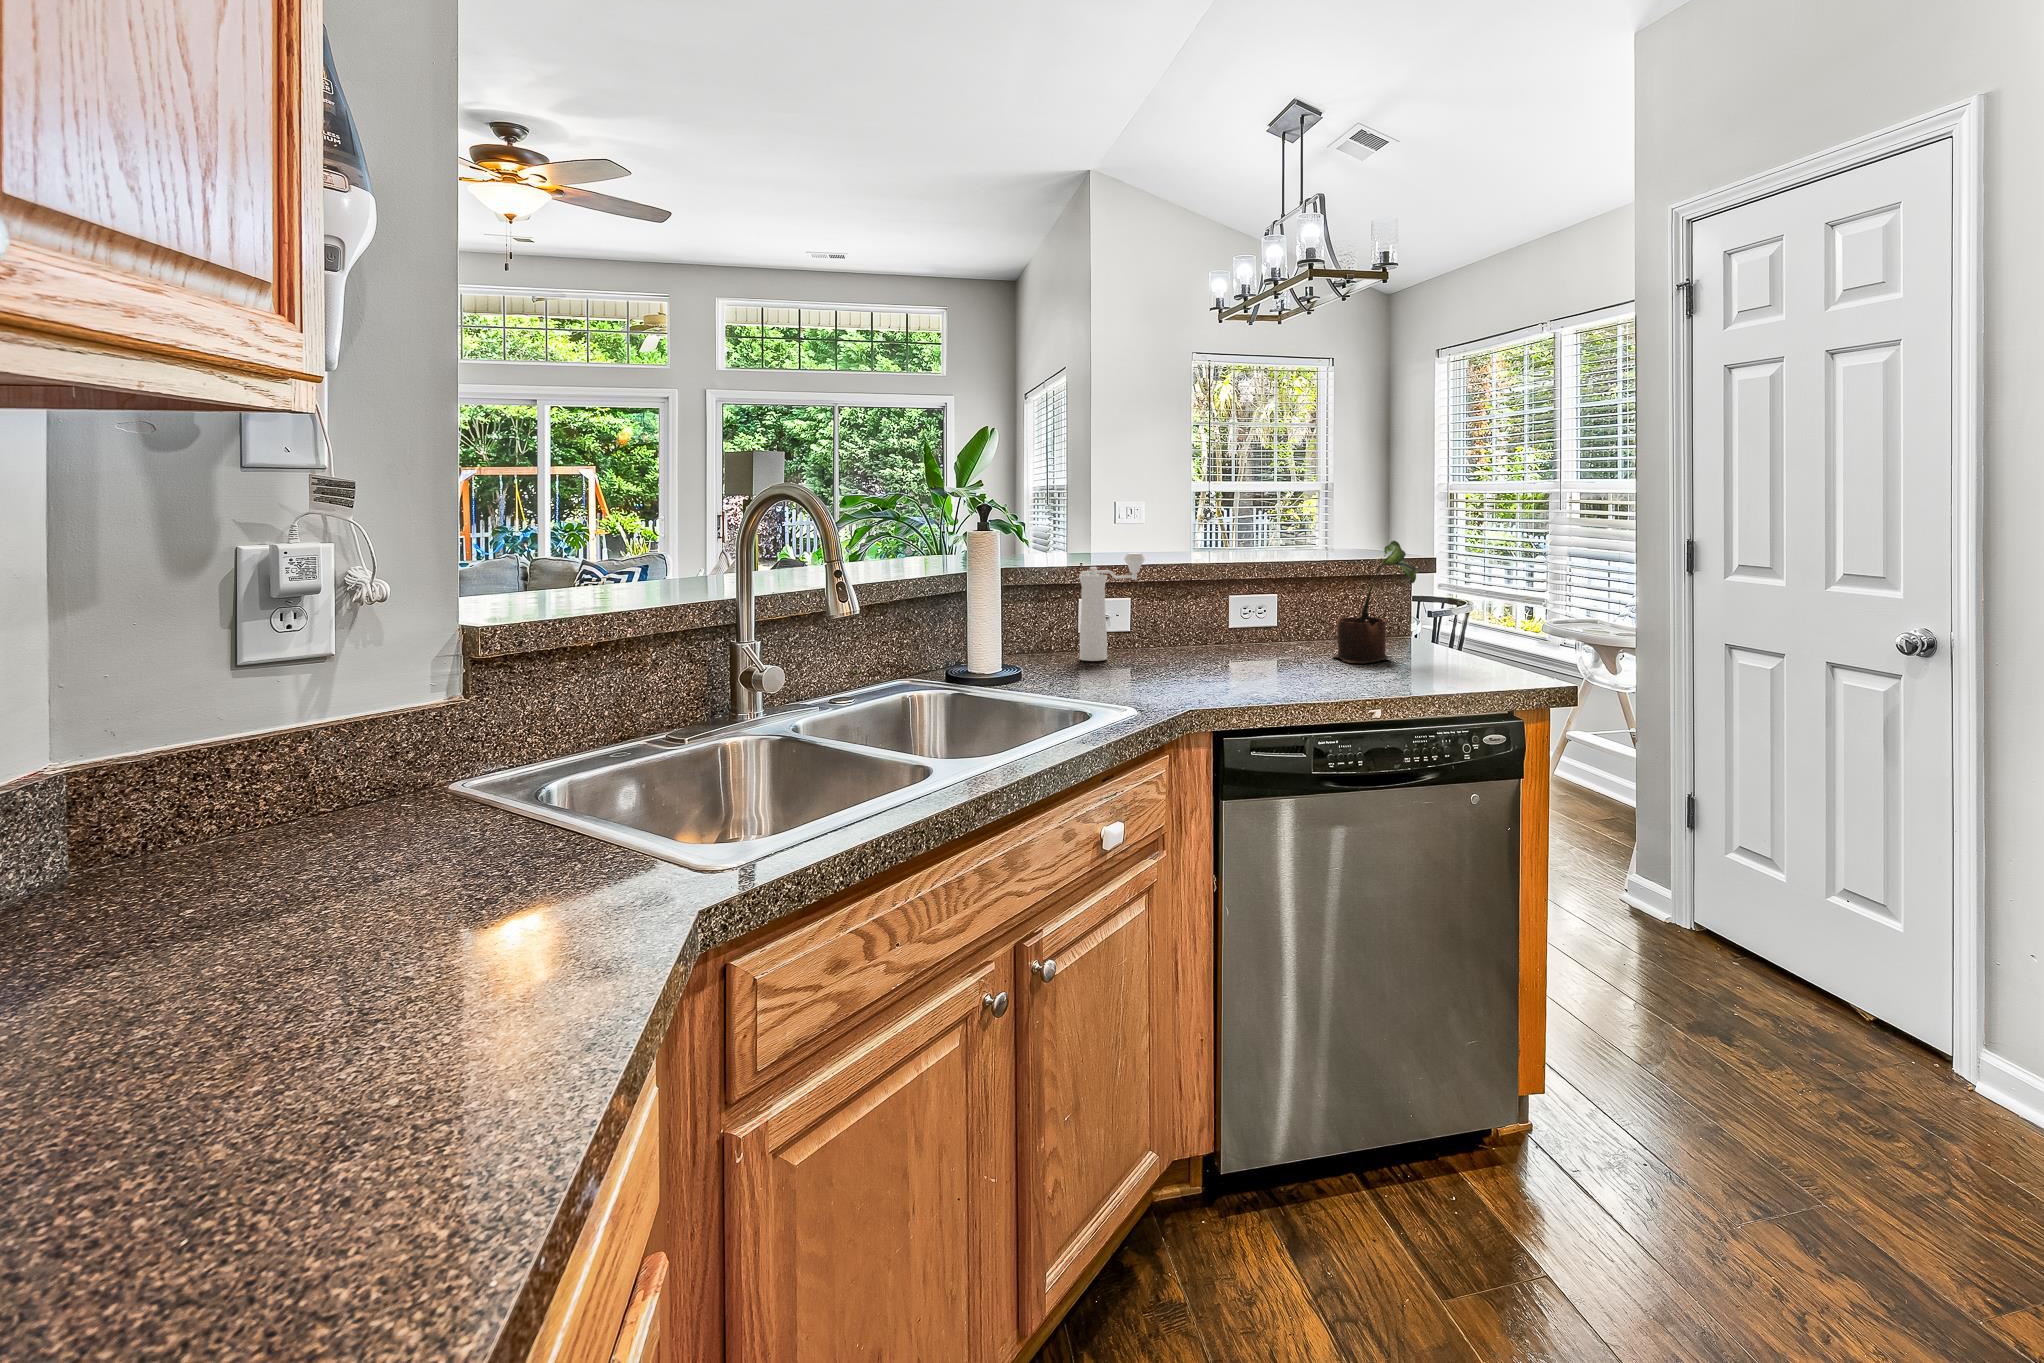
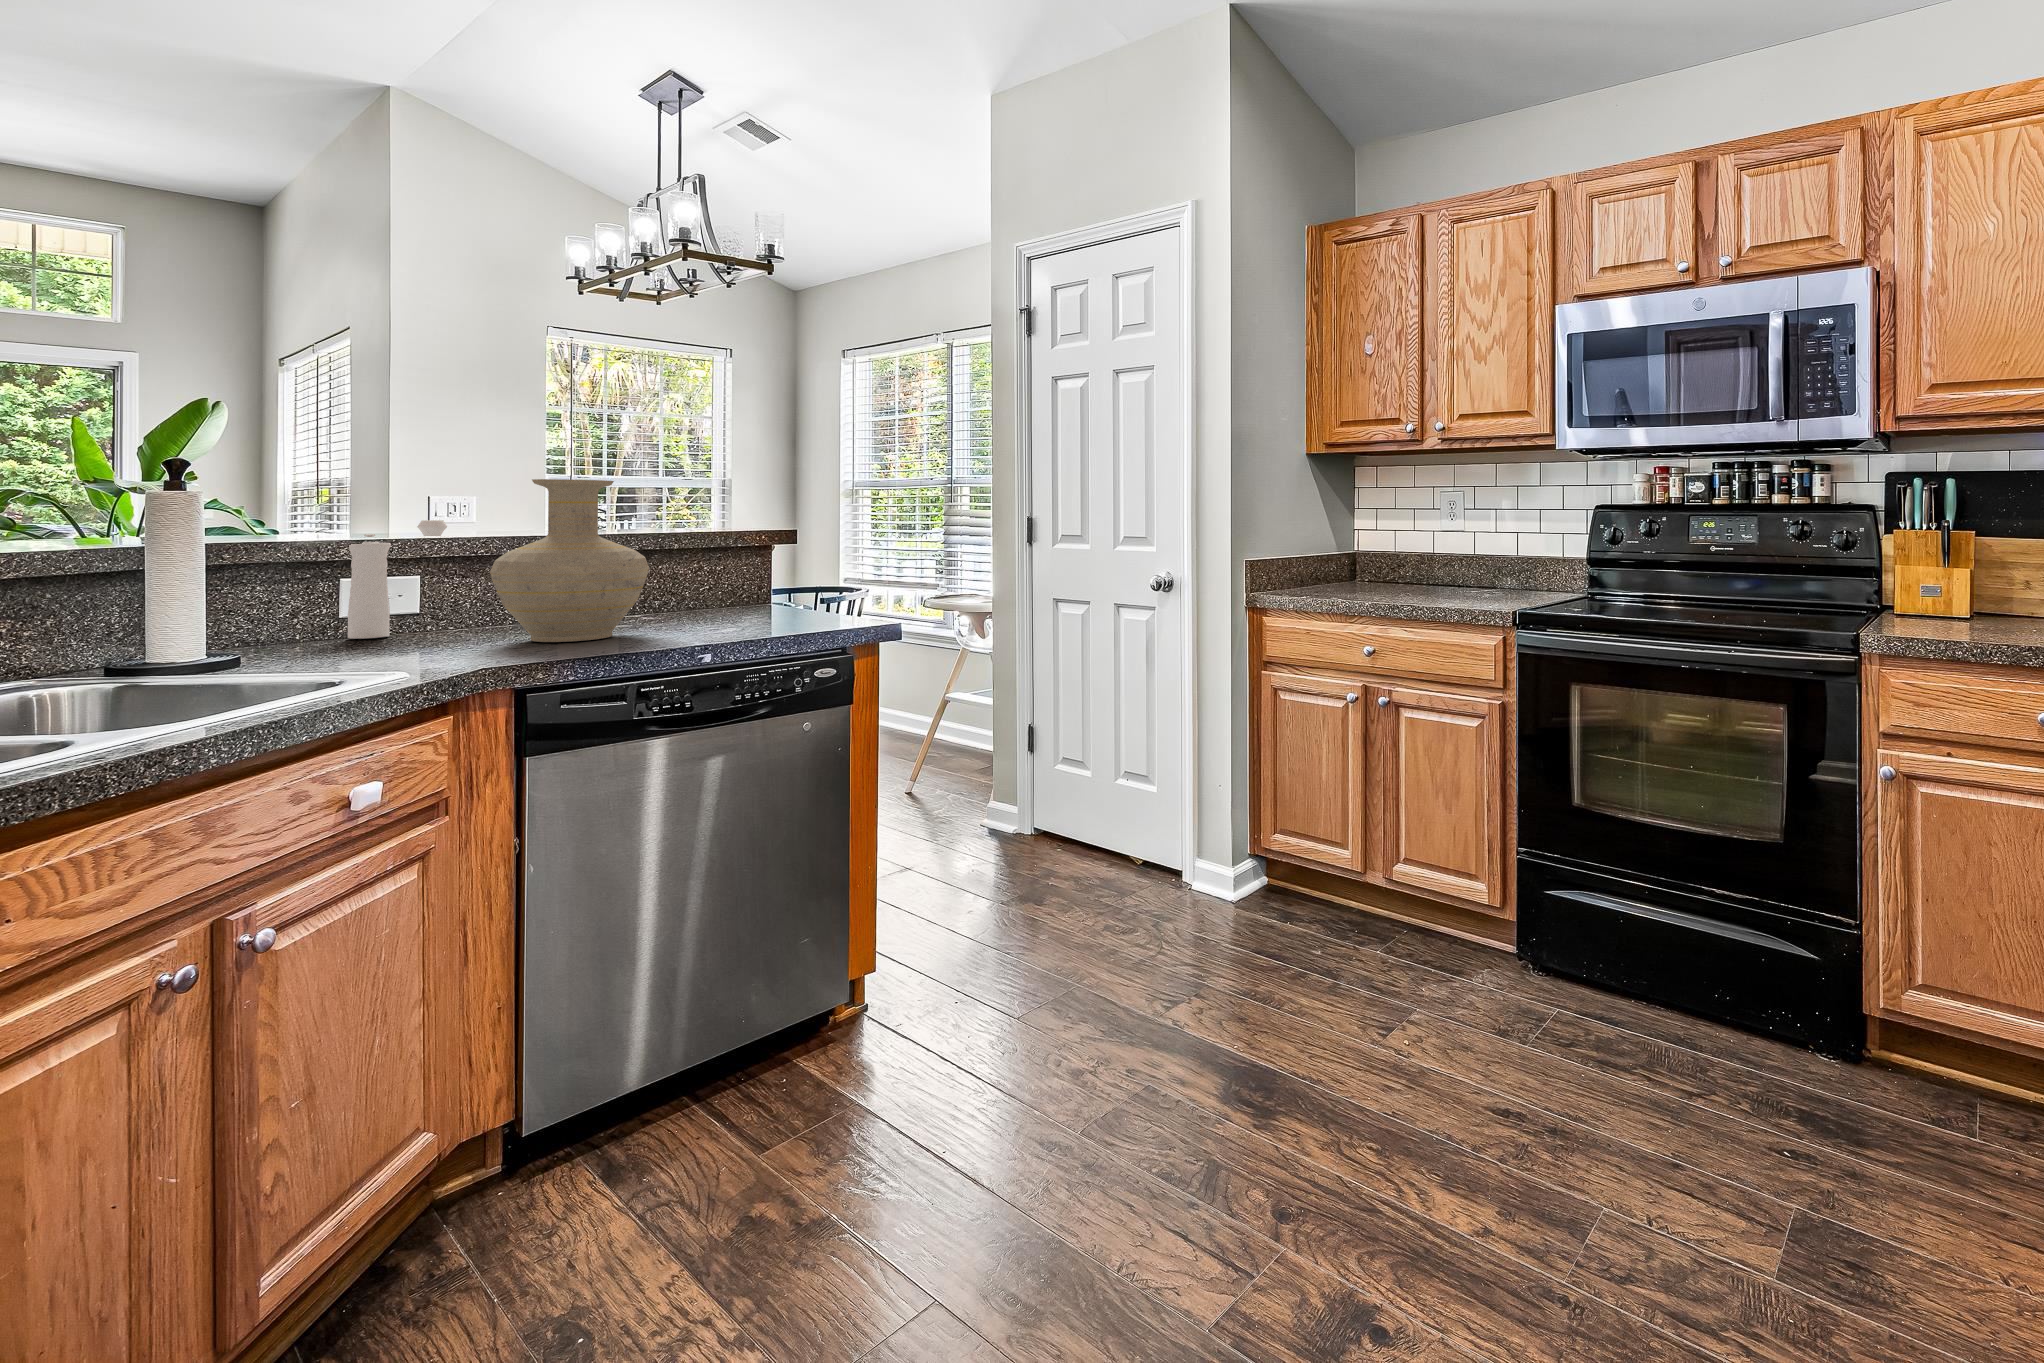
vase: none [1183,519,1313,683] -> present [490,479,649,642]
potted plant: present [1331,541,1417,663] -> none [678,506,771,621]

